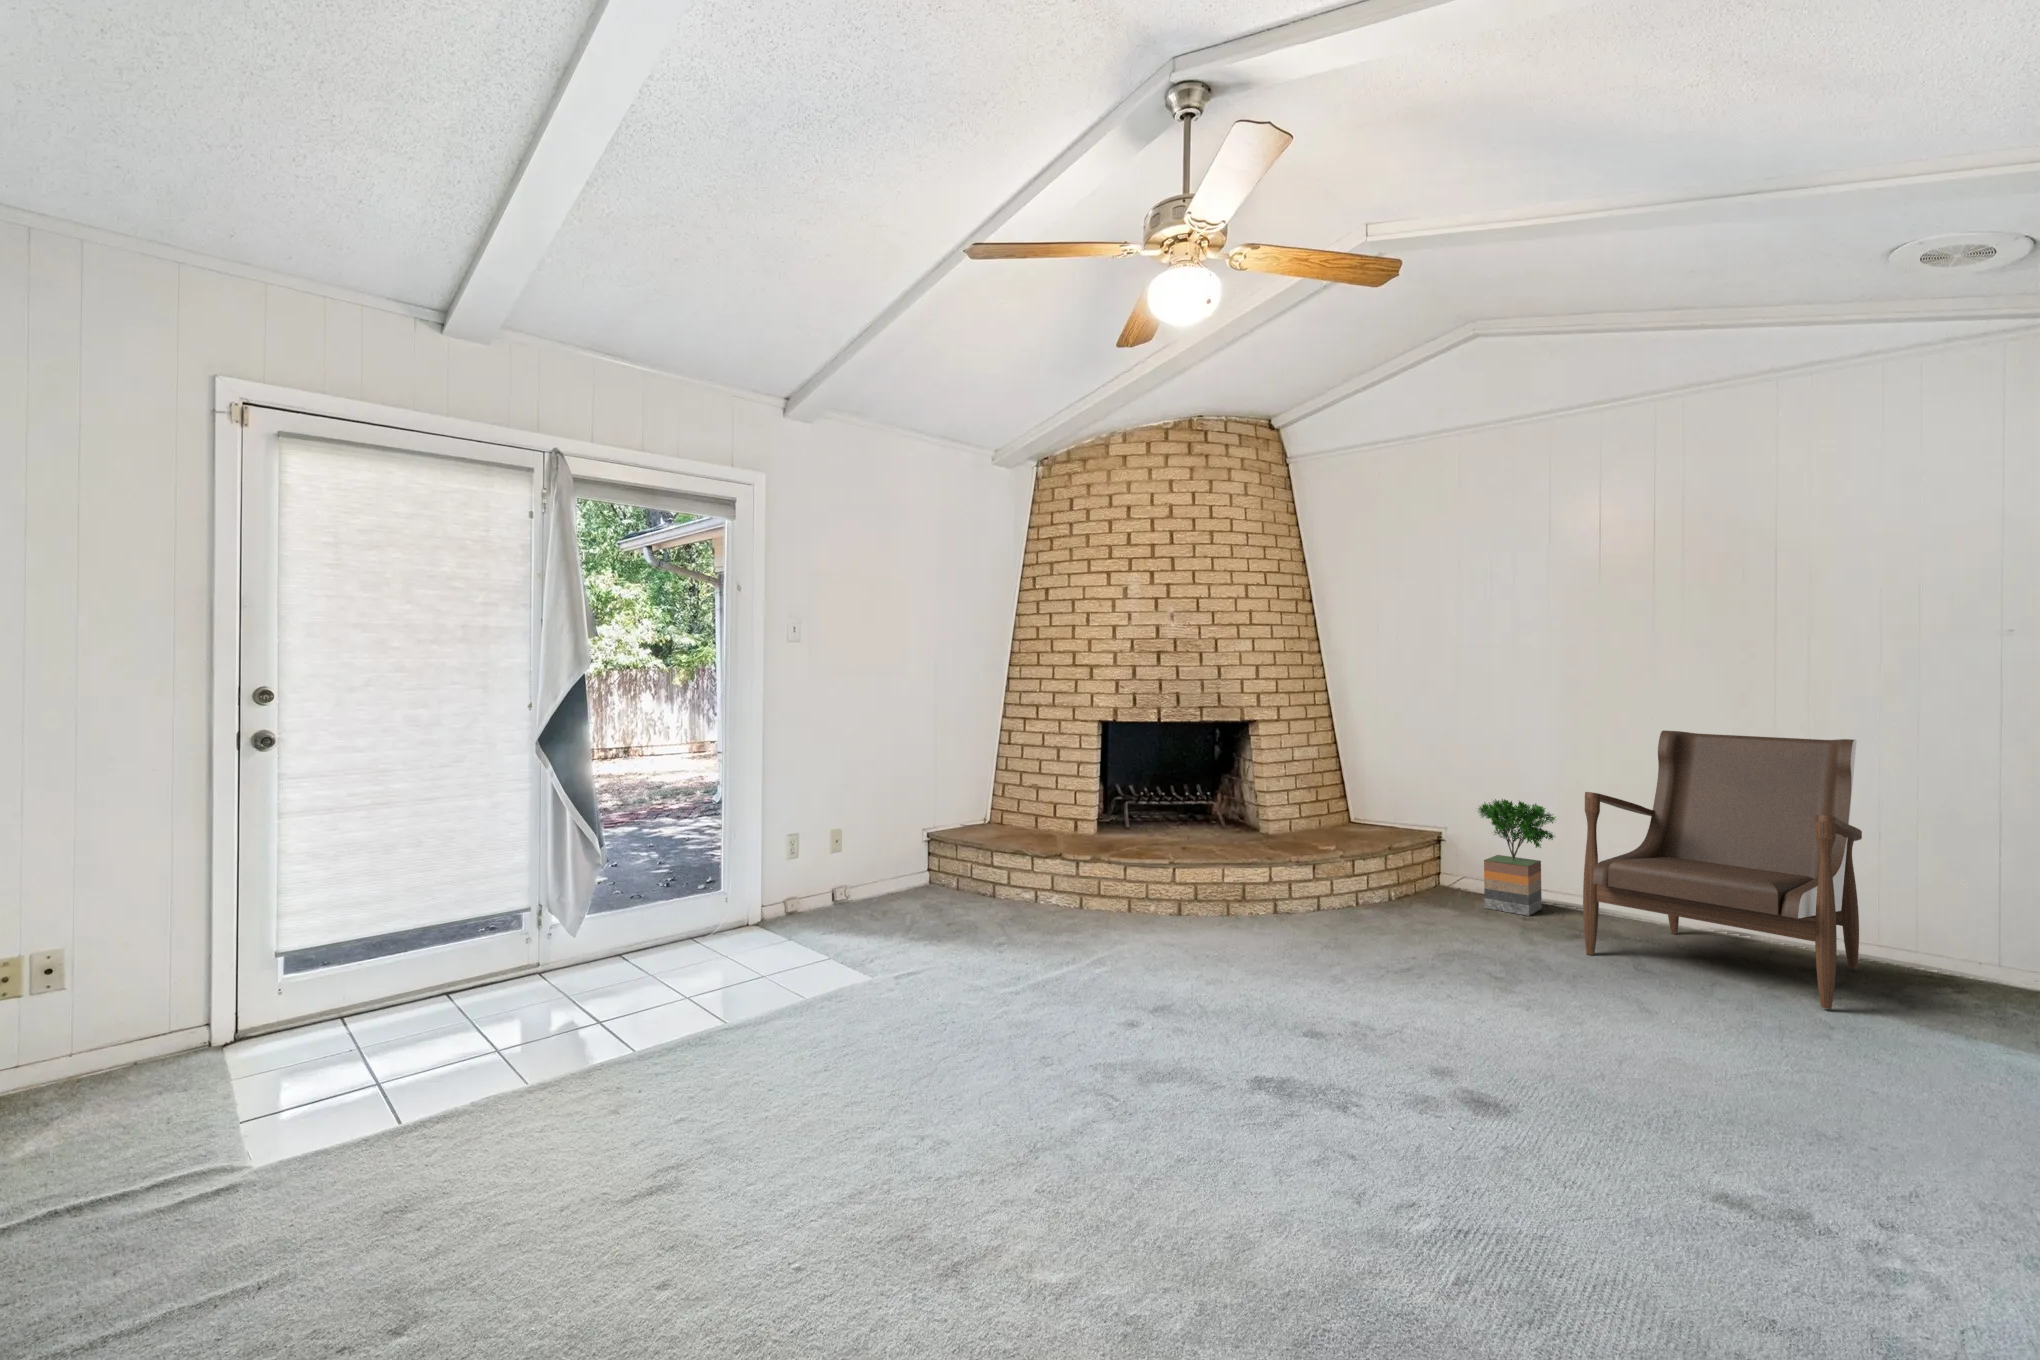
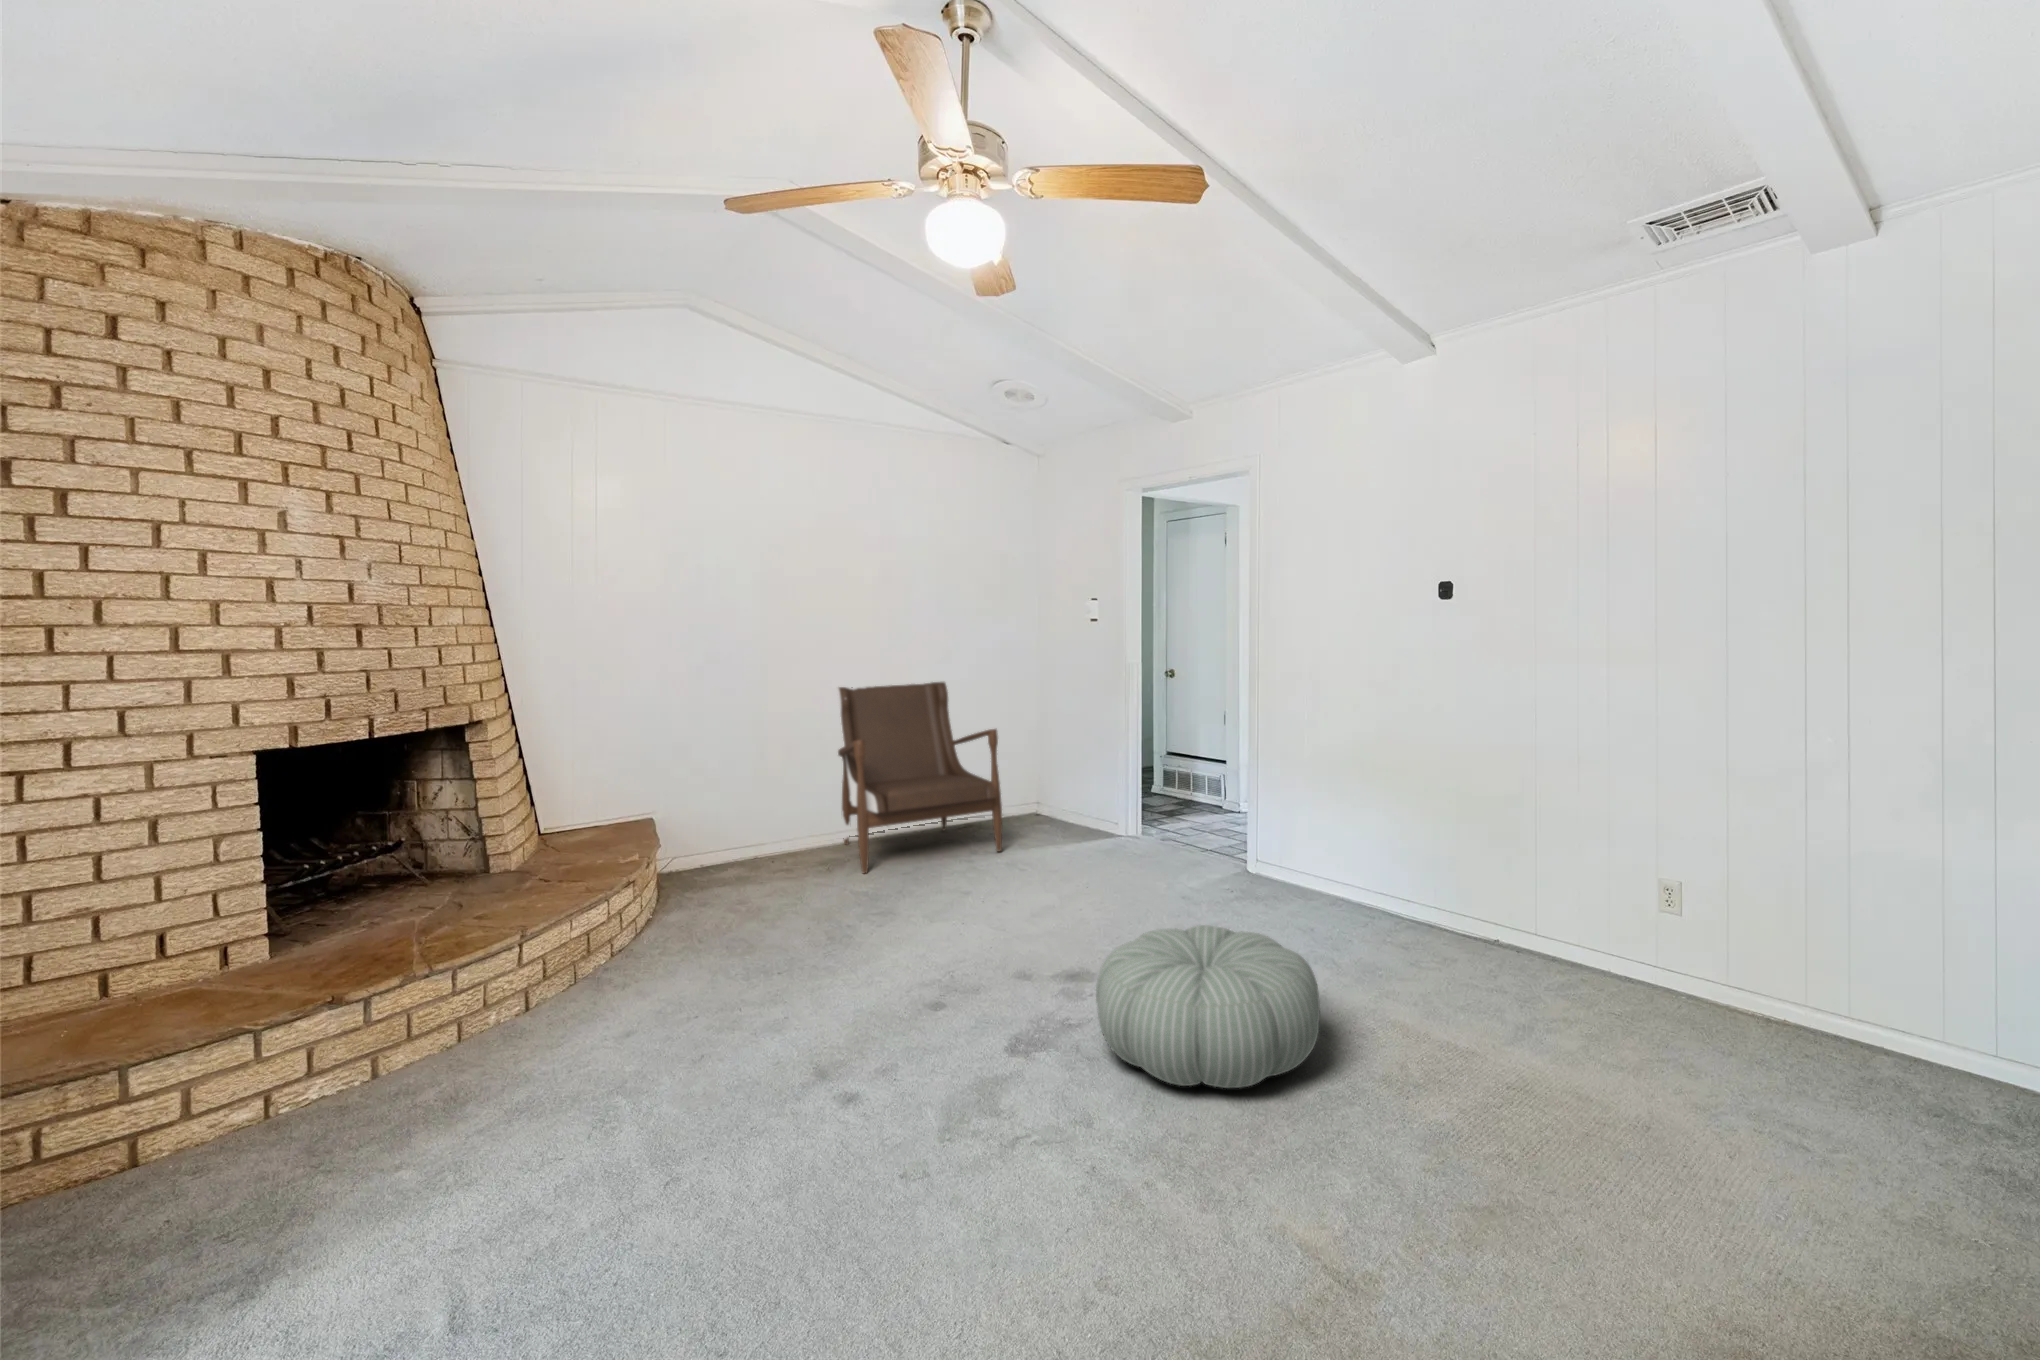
potted tree: present [1479,799,1555,916] -> none [699,764,779,874]
pouf: none [1183,1010,1463,1208] -> present [1096,925,1320,1088]

